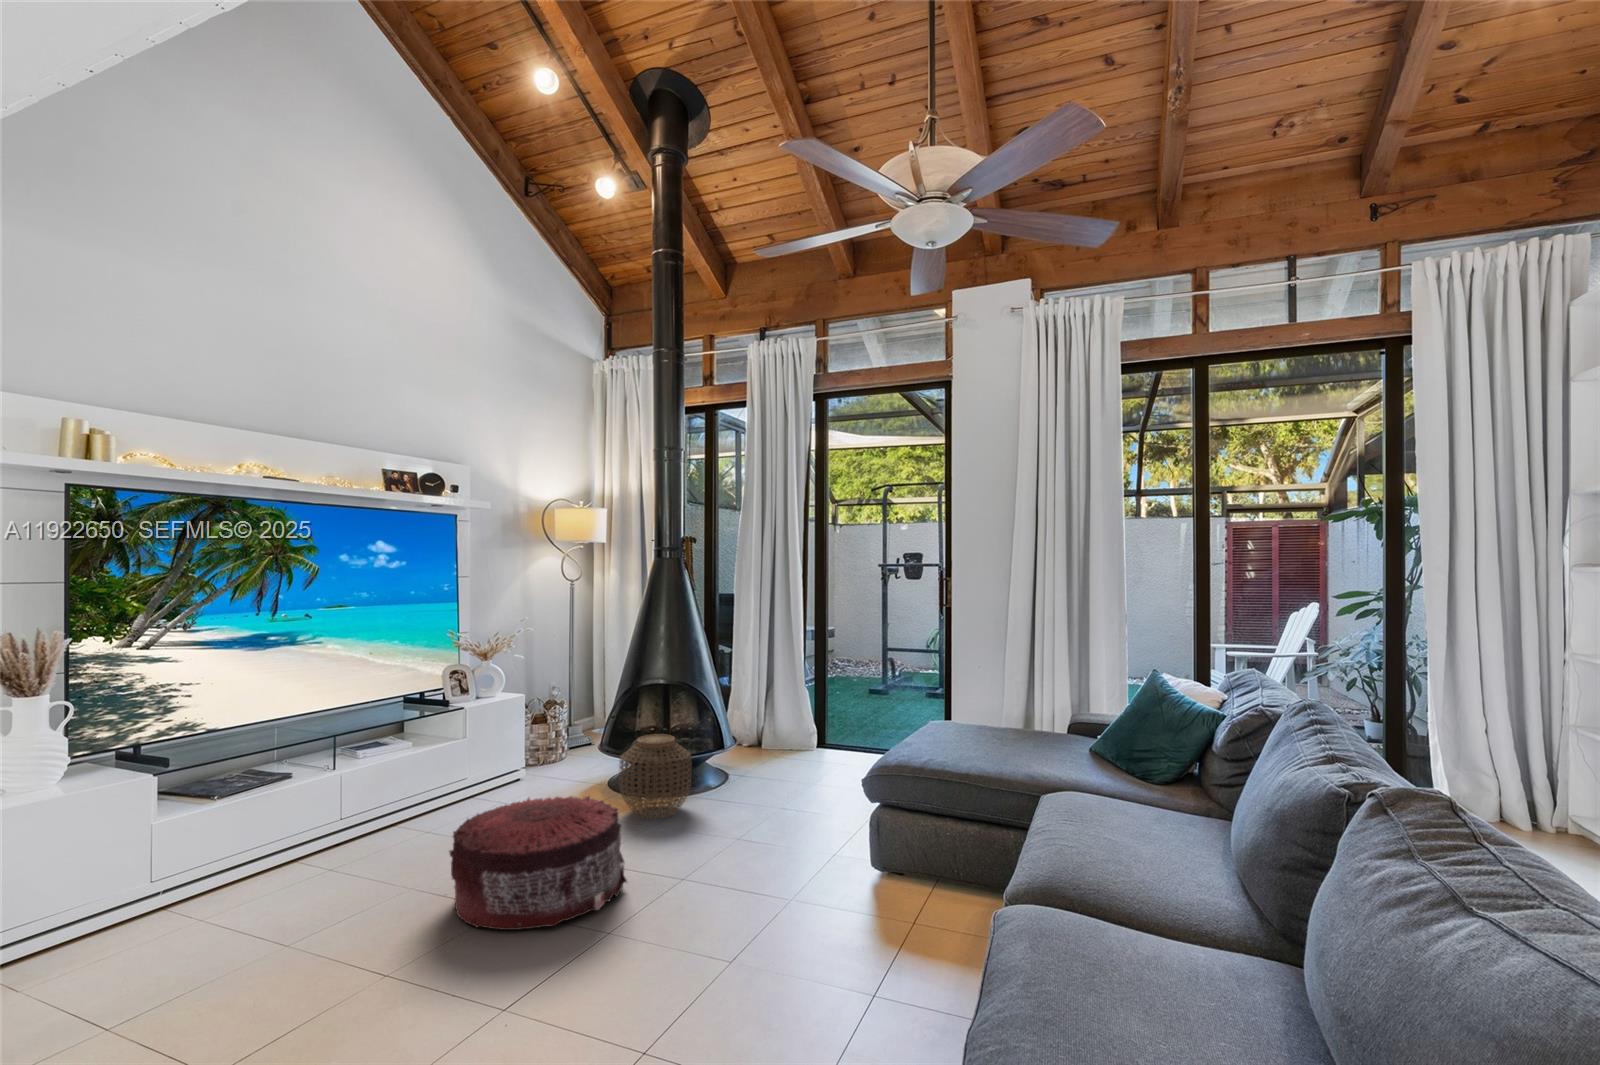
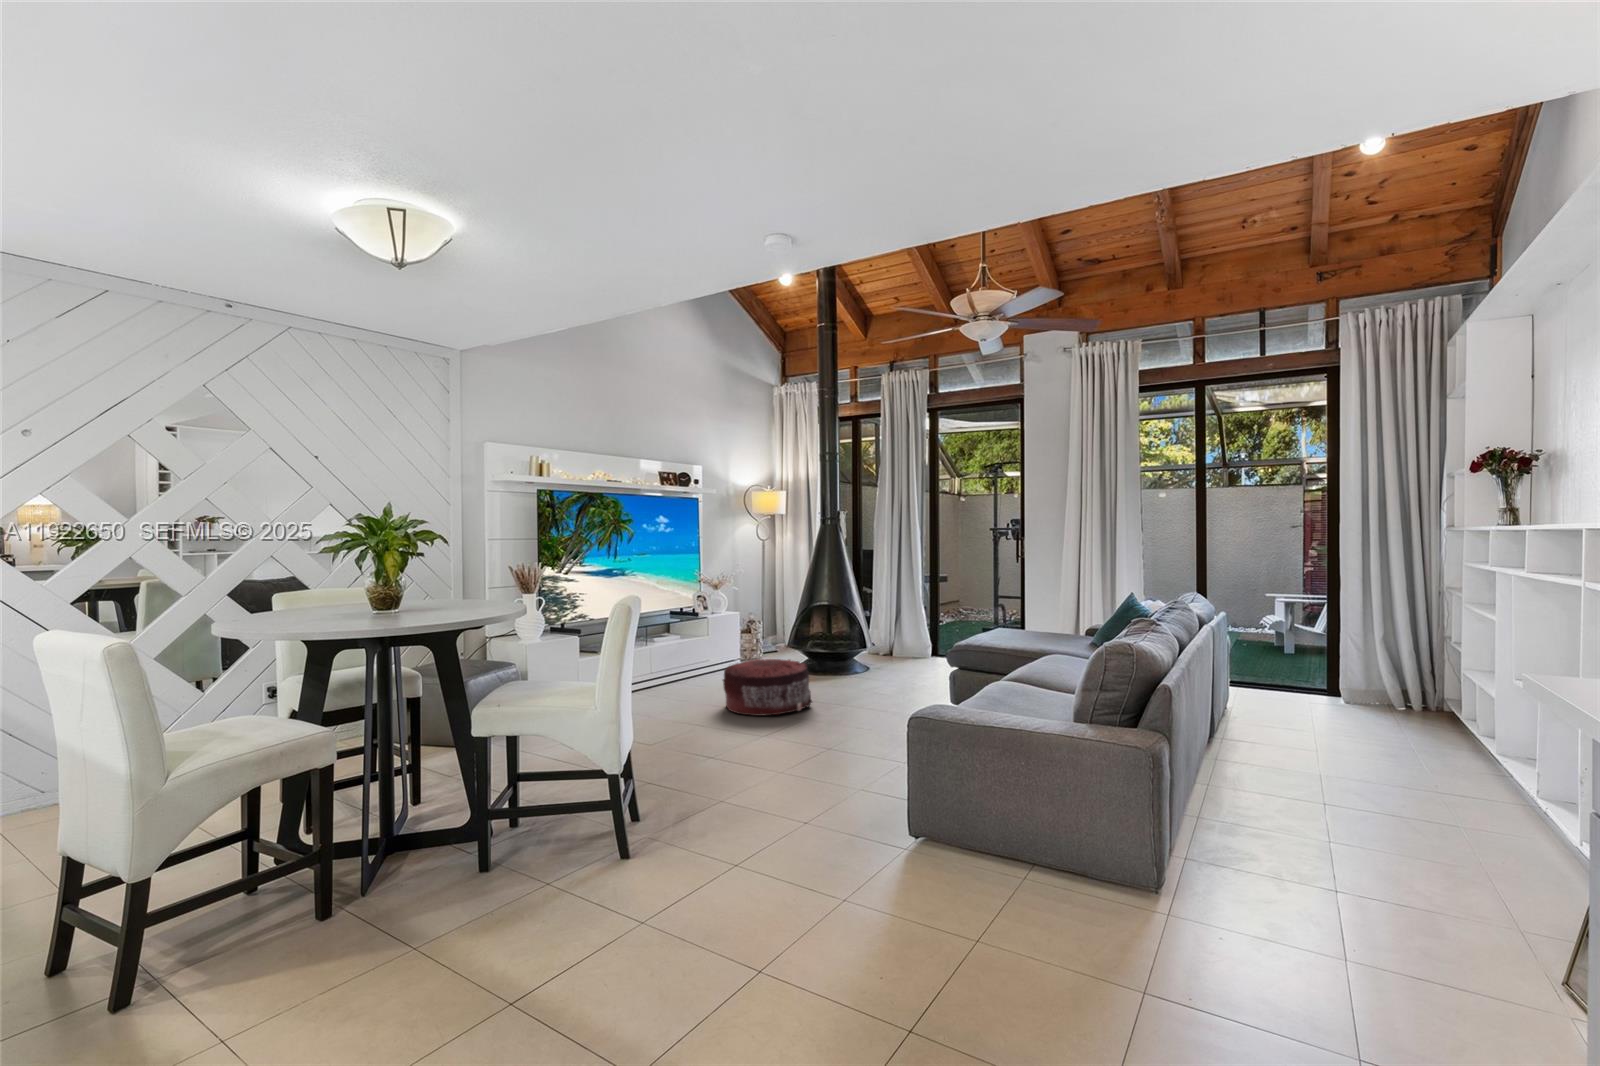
woven basket: present [619,734,692,818] -> none [803,634,846,683]

